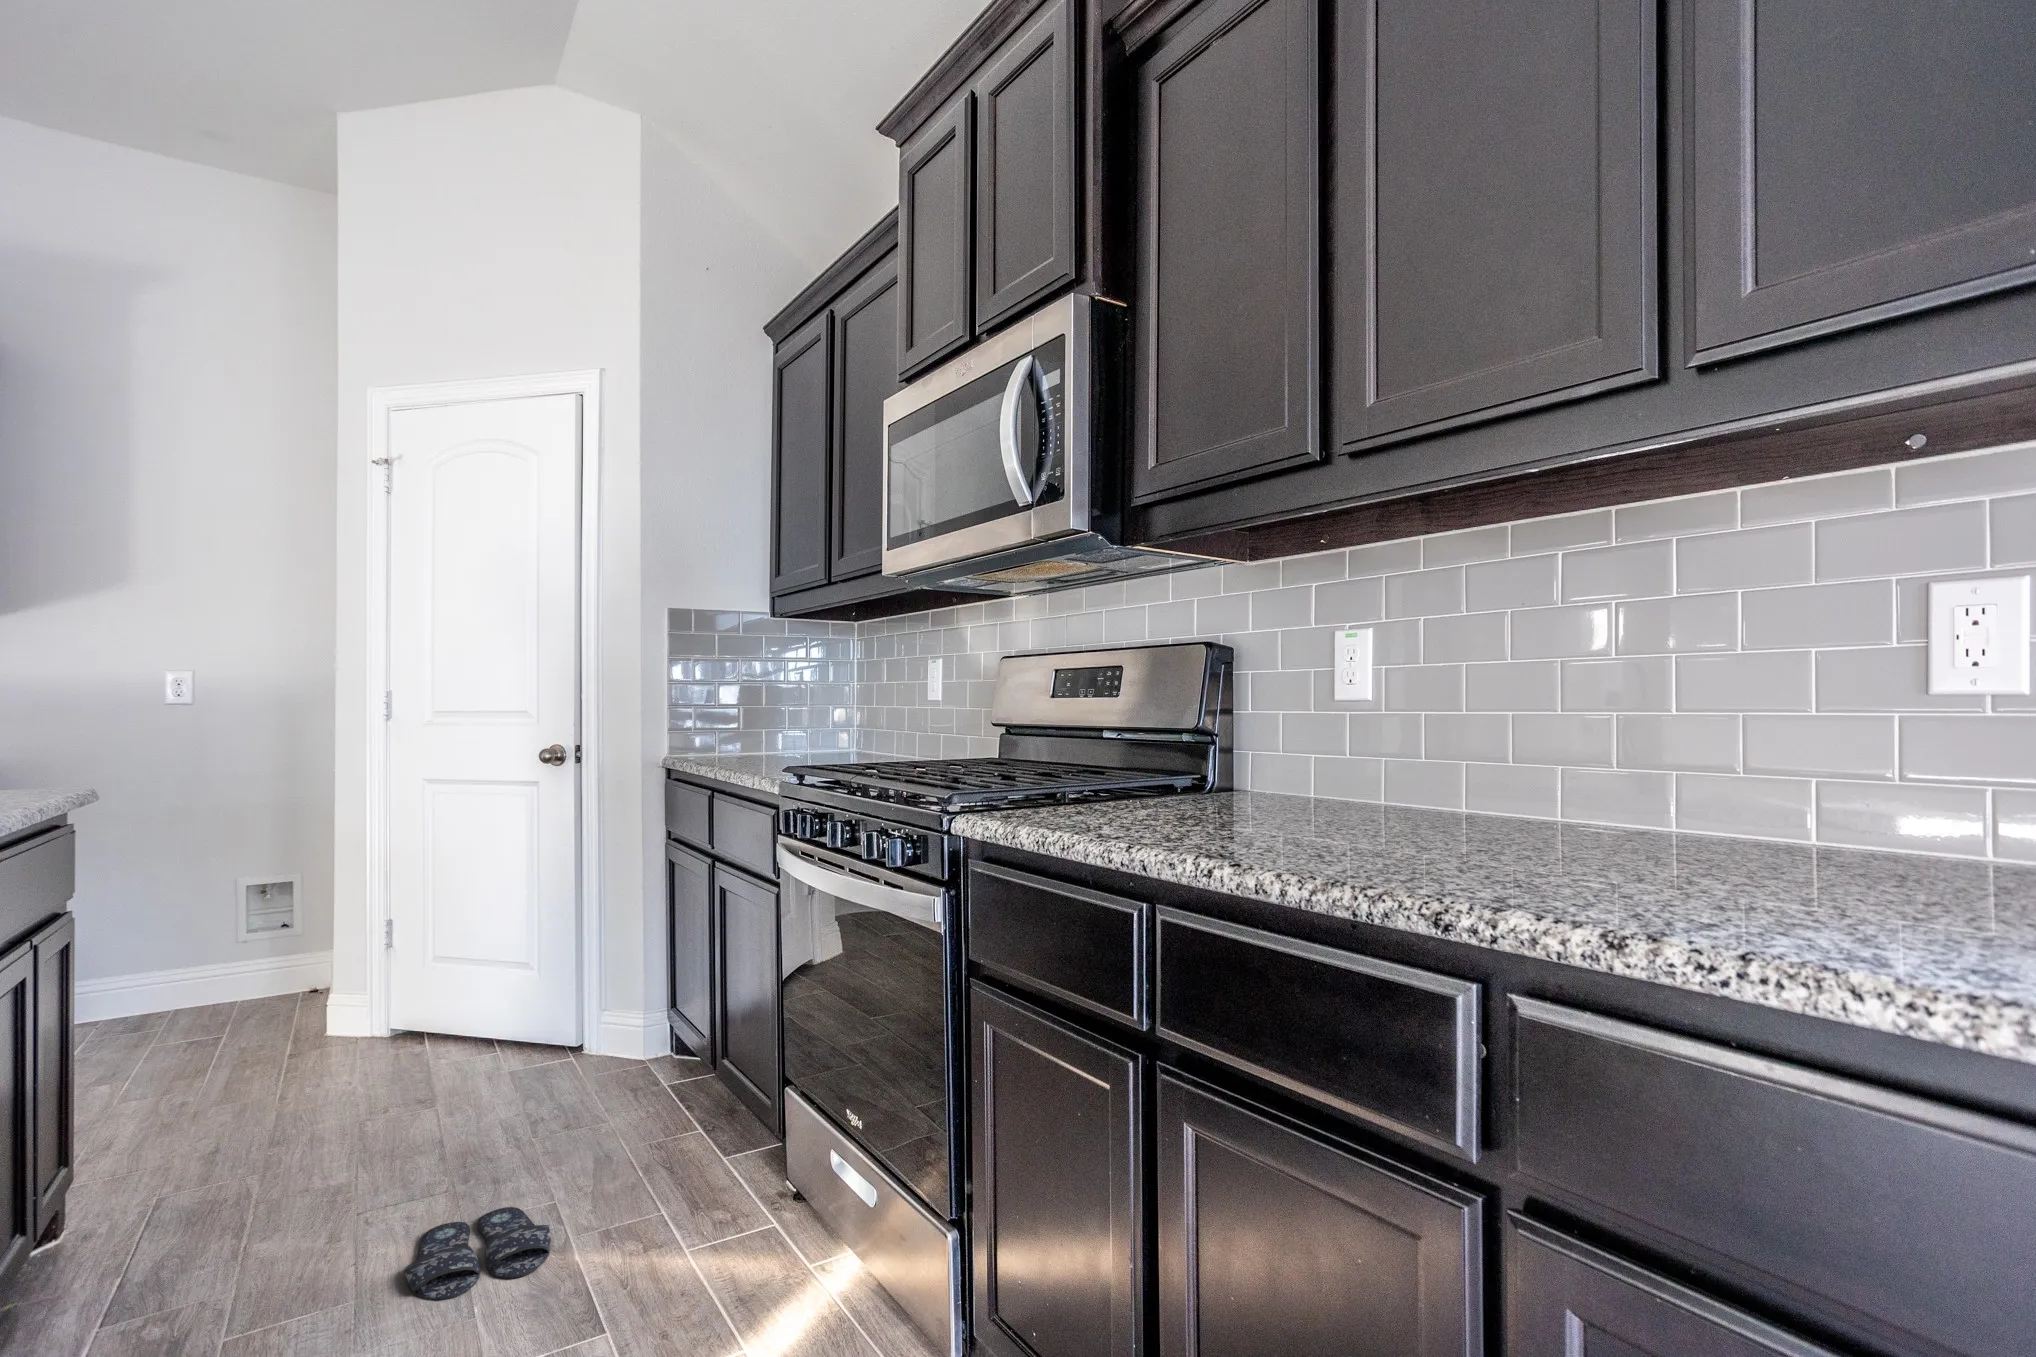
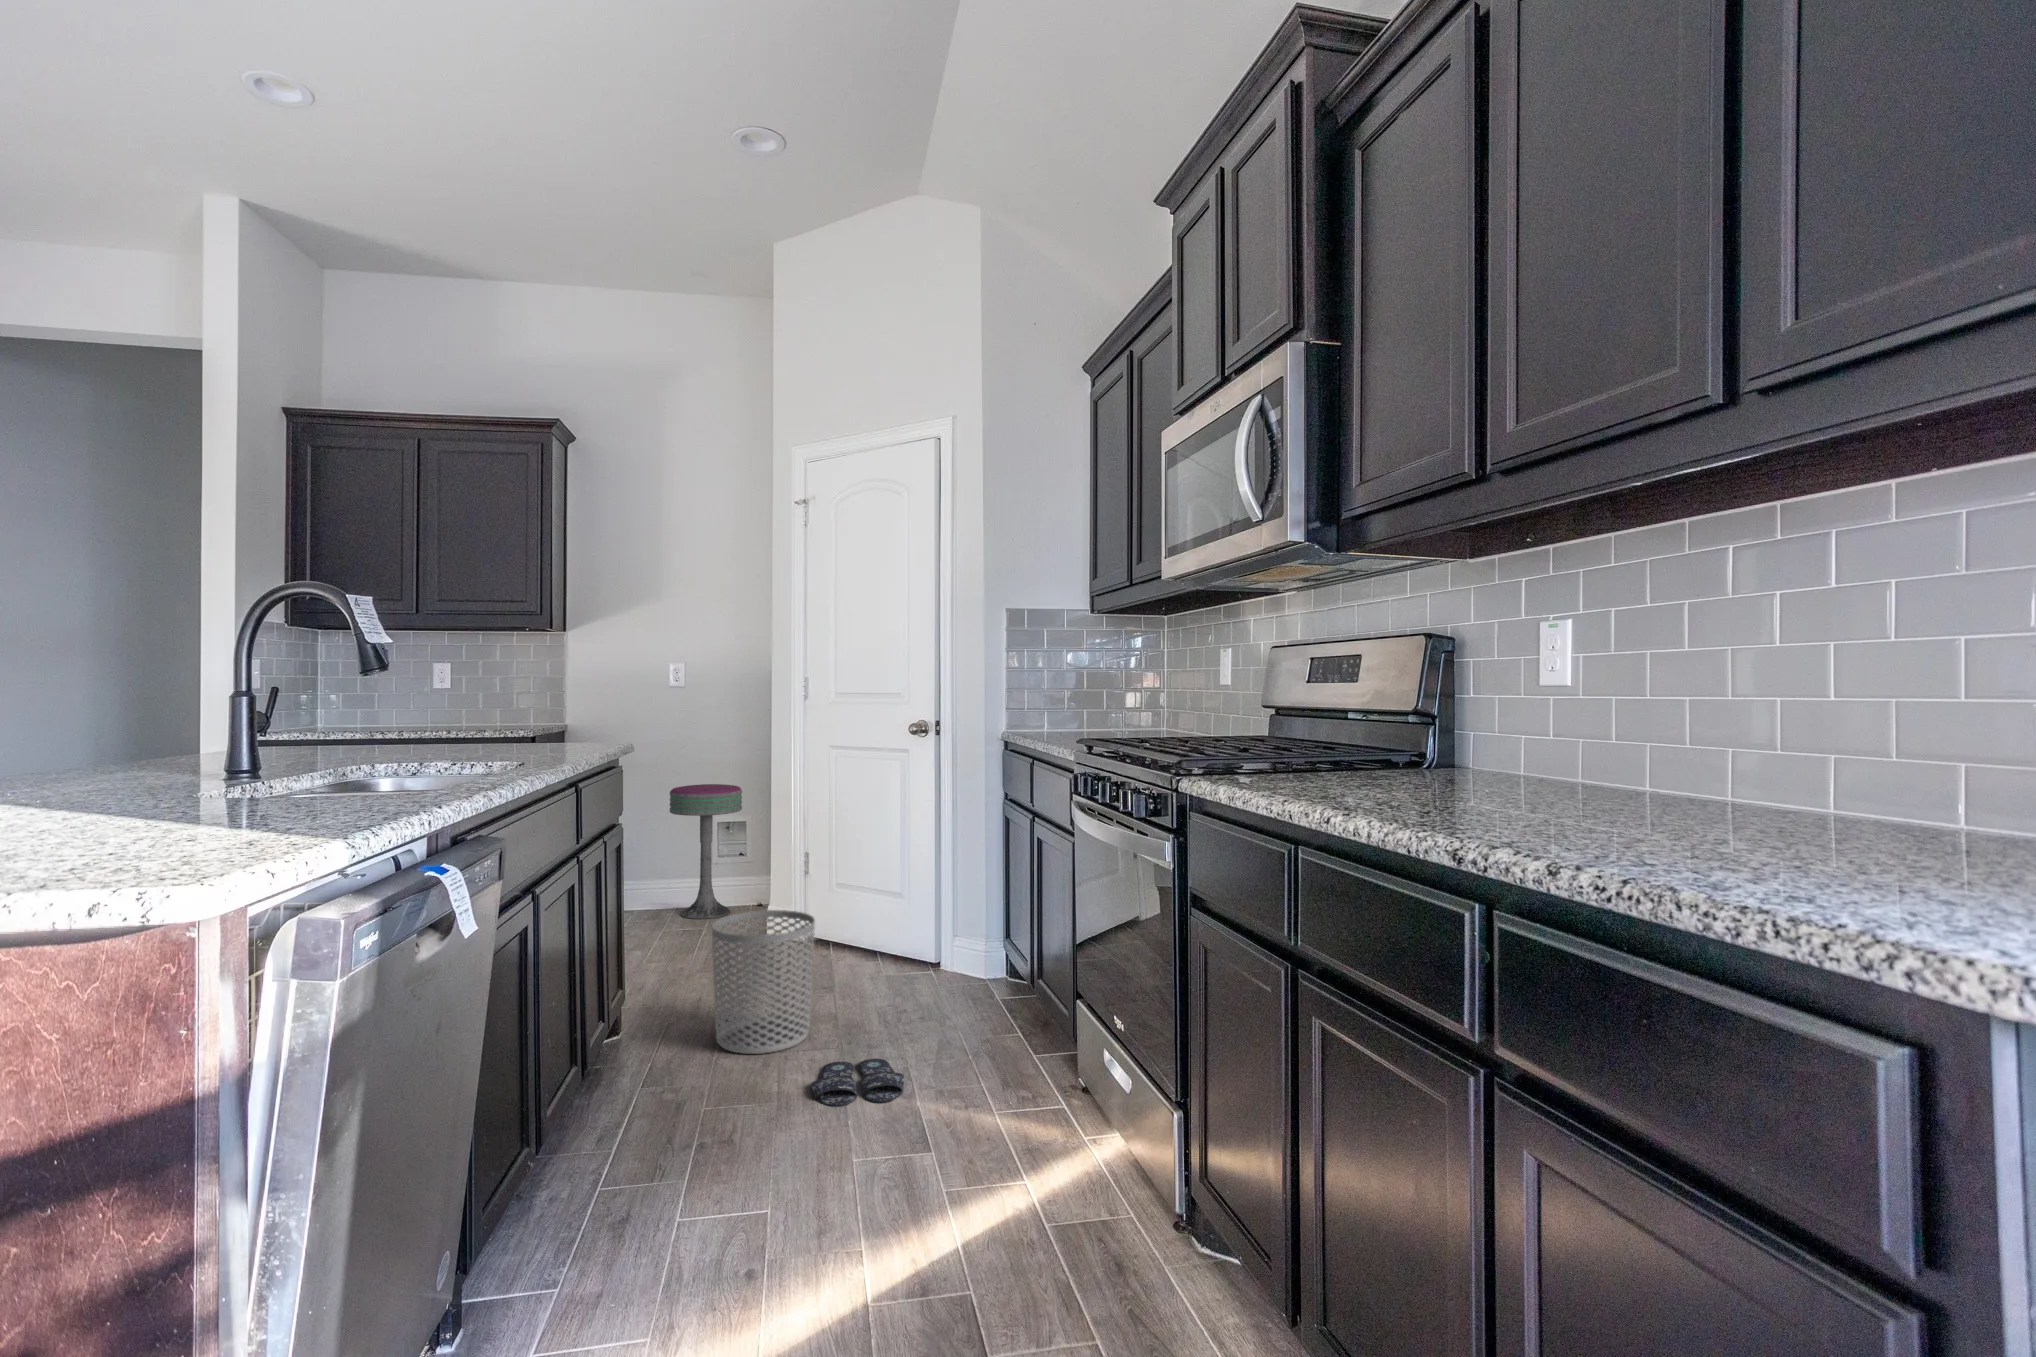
bar stool: none [145,838,271,1030] -> present [670,784,742,919]
waste bin: none [227,1017,402,1240] -> present [712,910,815,1054]

